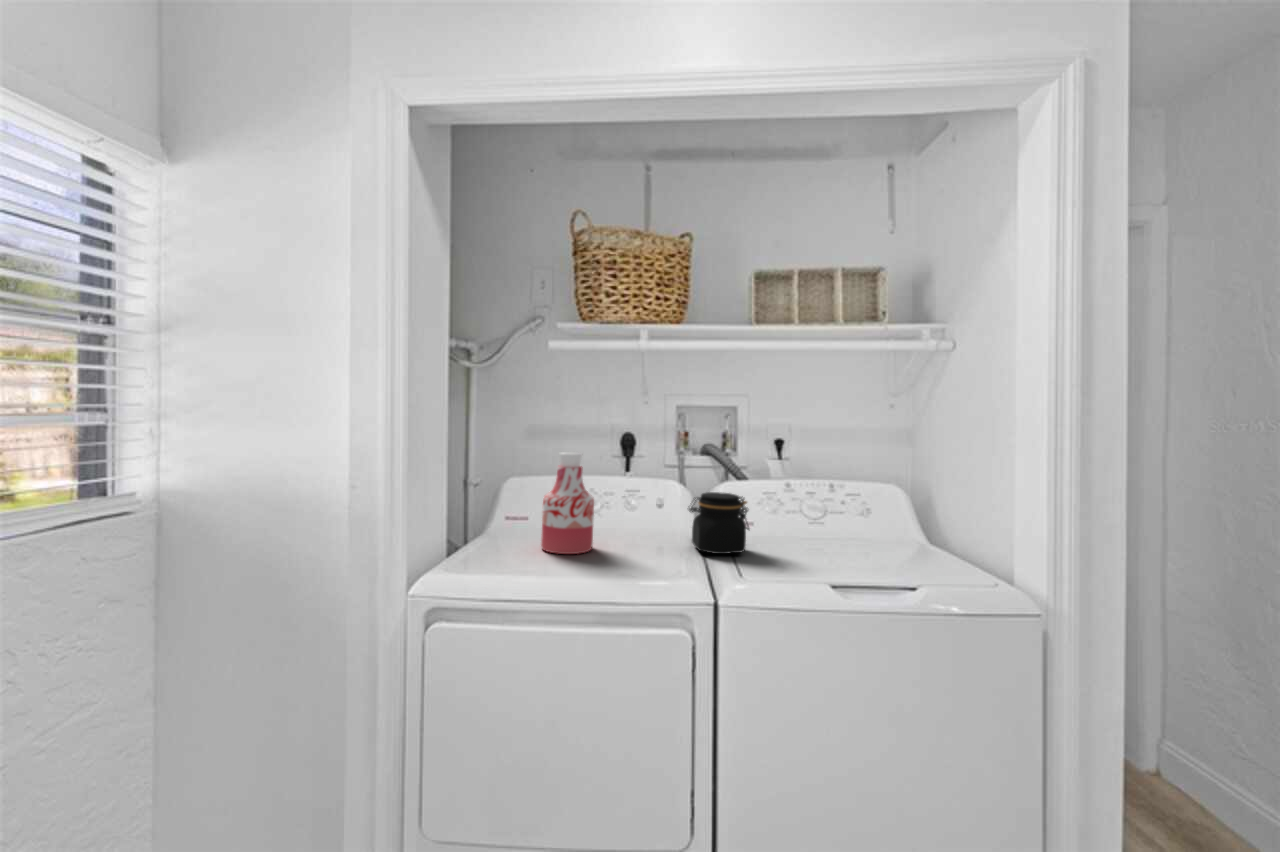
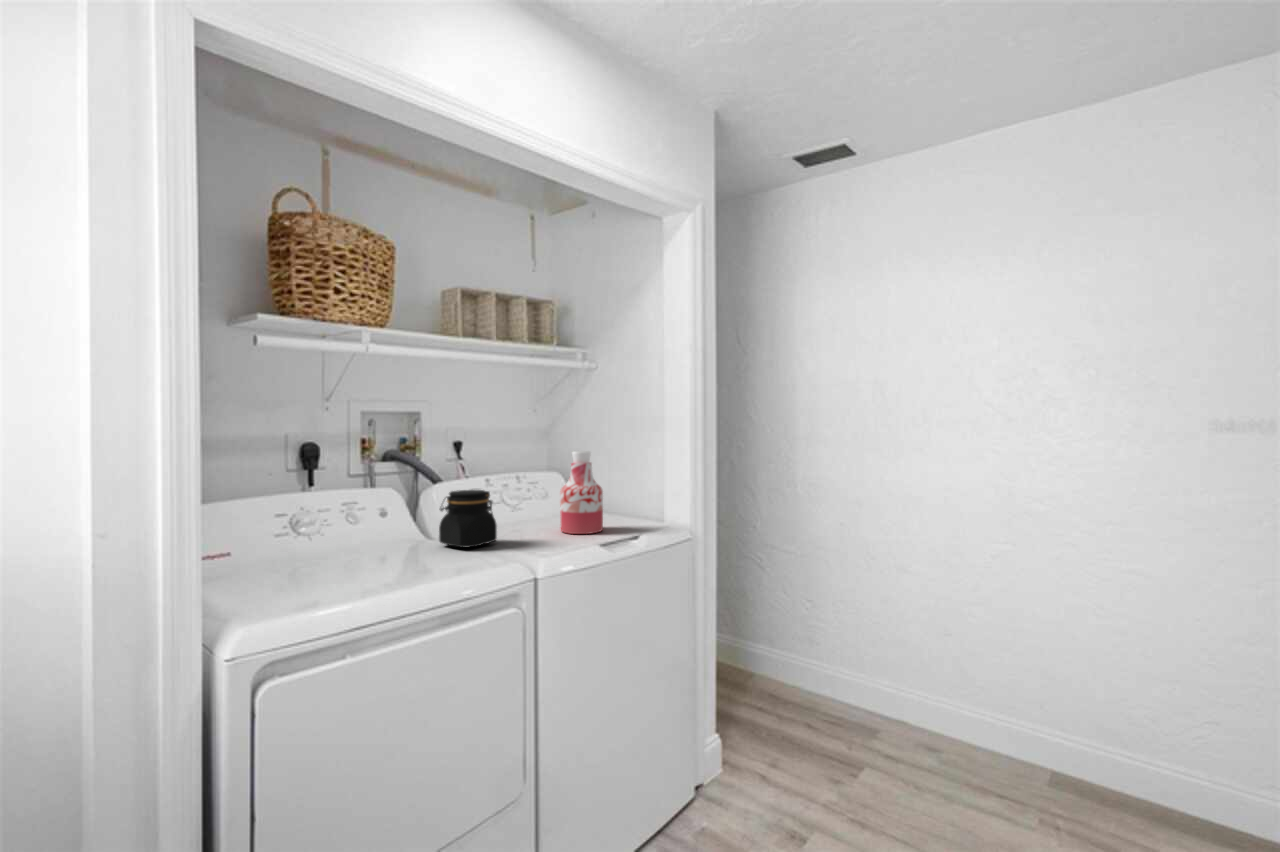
bottle: present [541,452,594,554] -> present [560,451,603,534]

